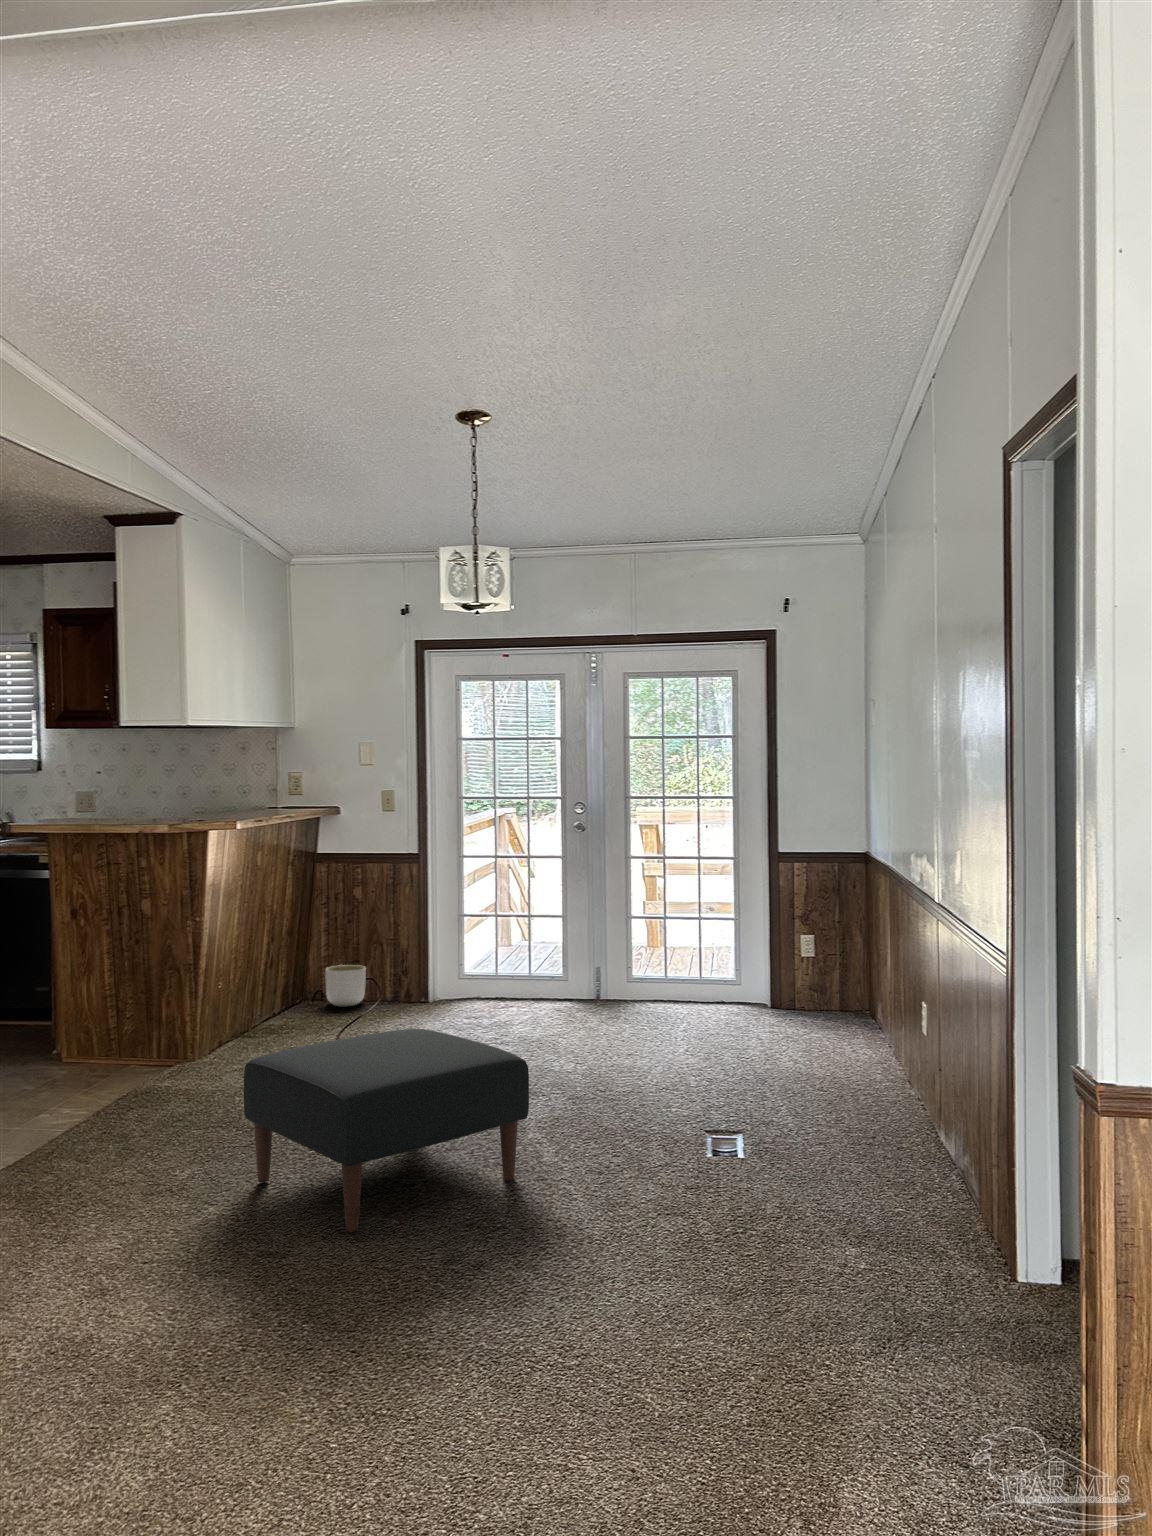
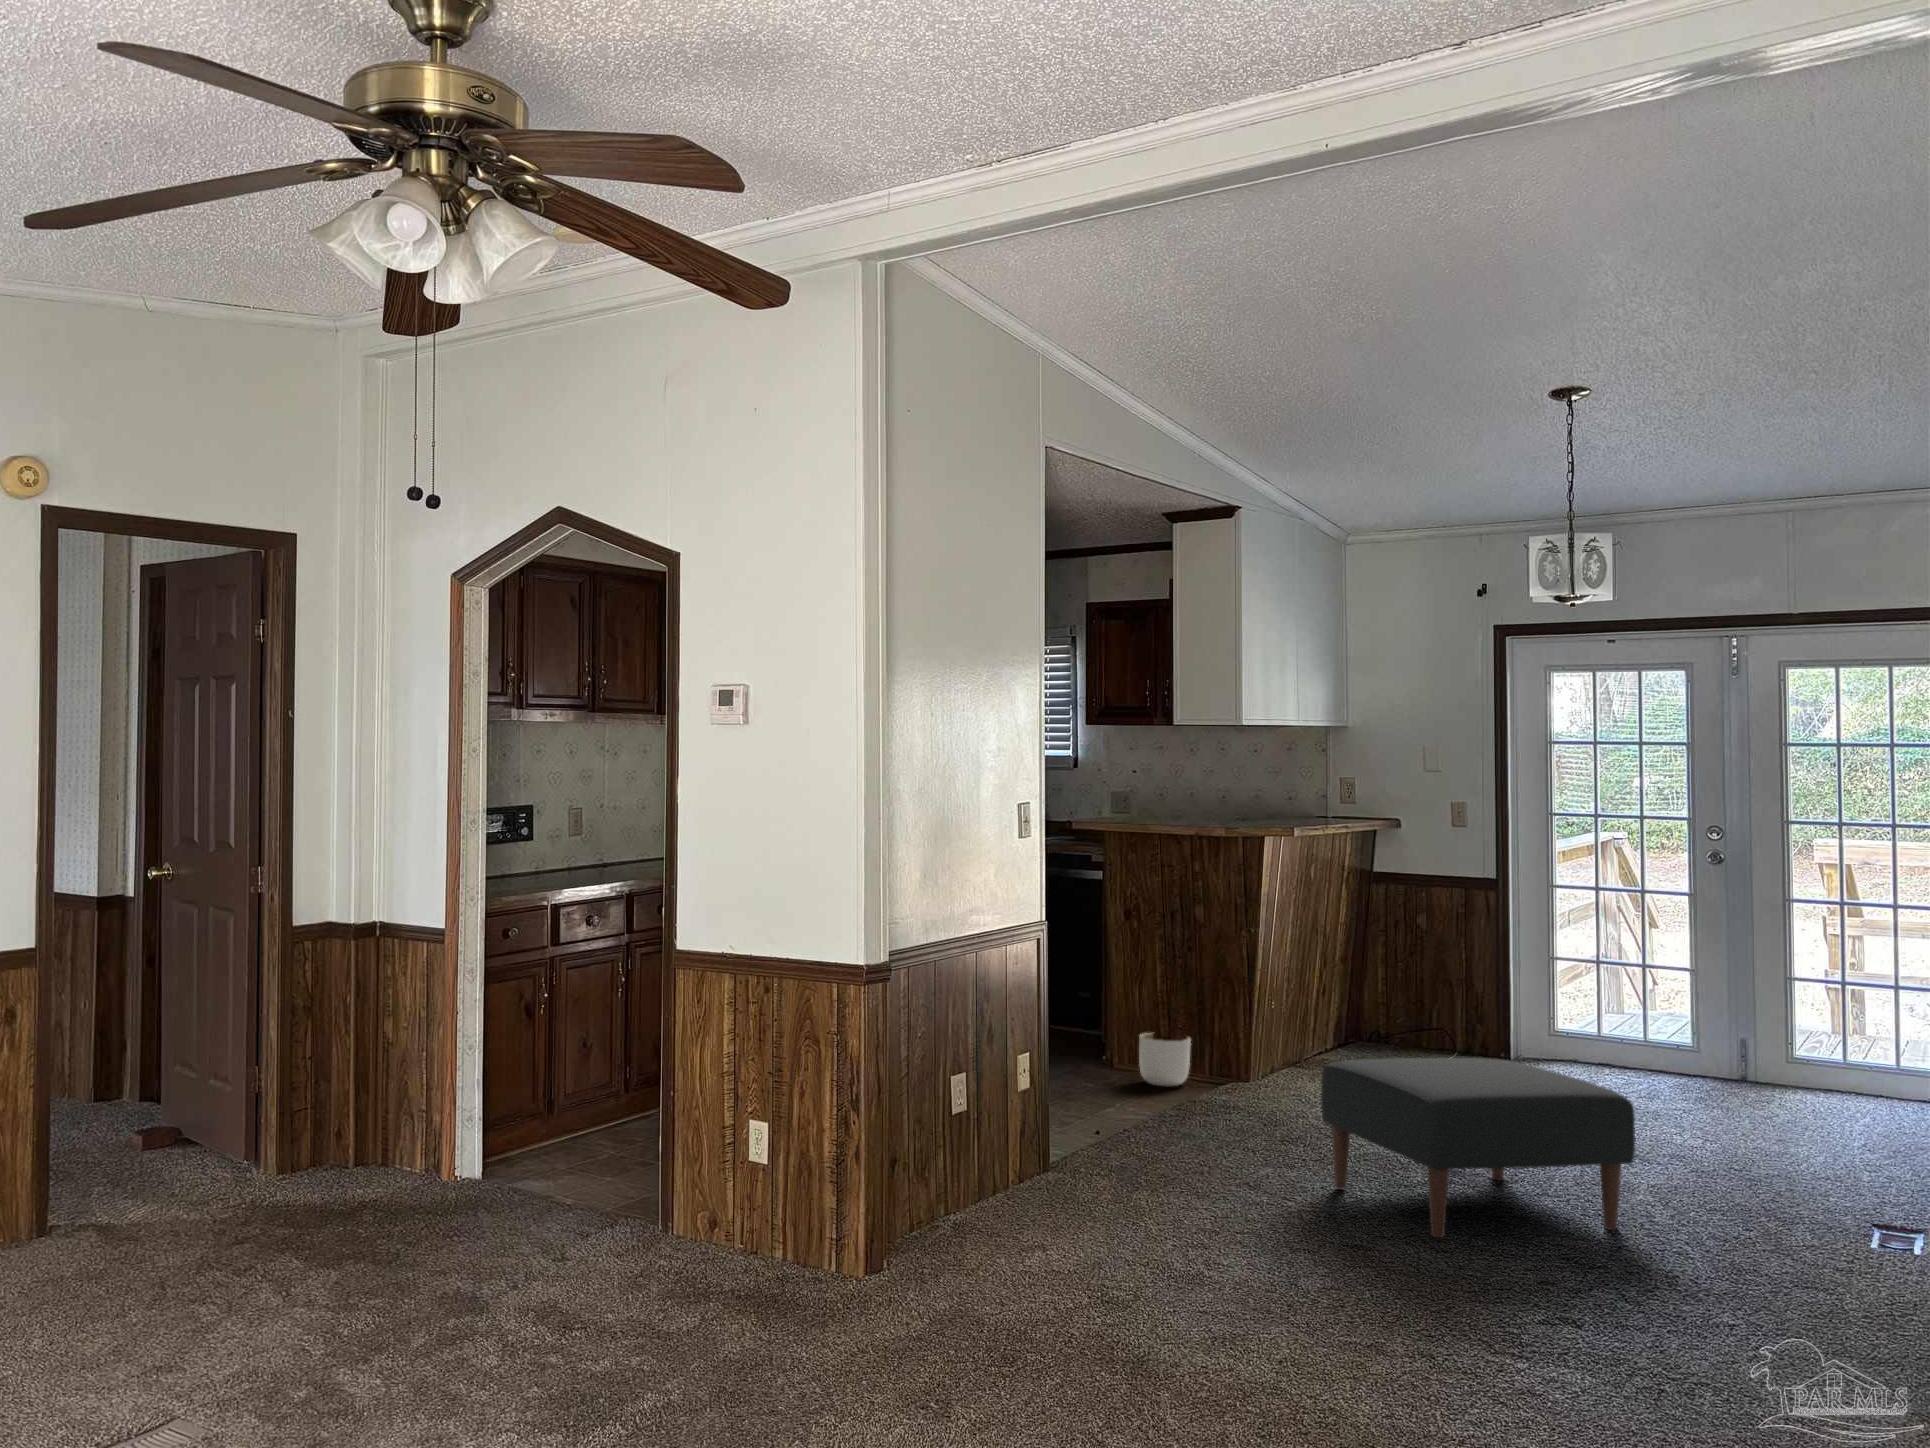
planter: present [325,965,366,1007] -> present [1139,1033,1191,1087]

